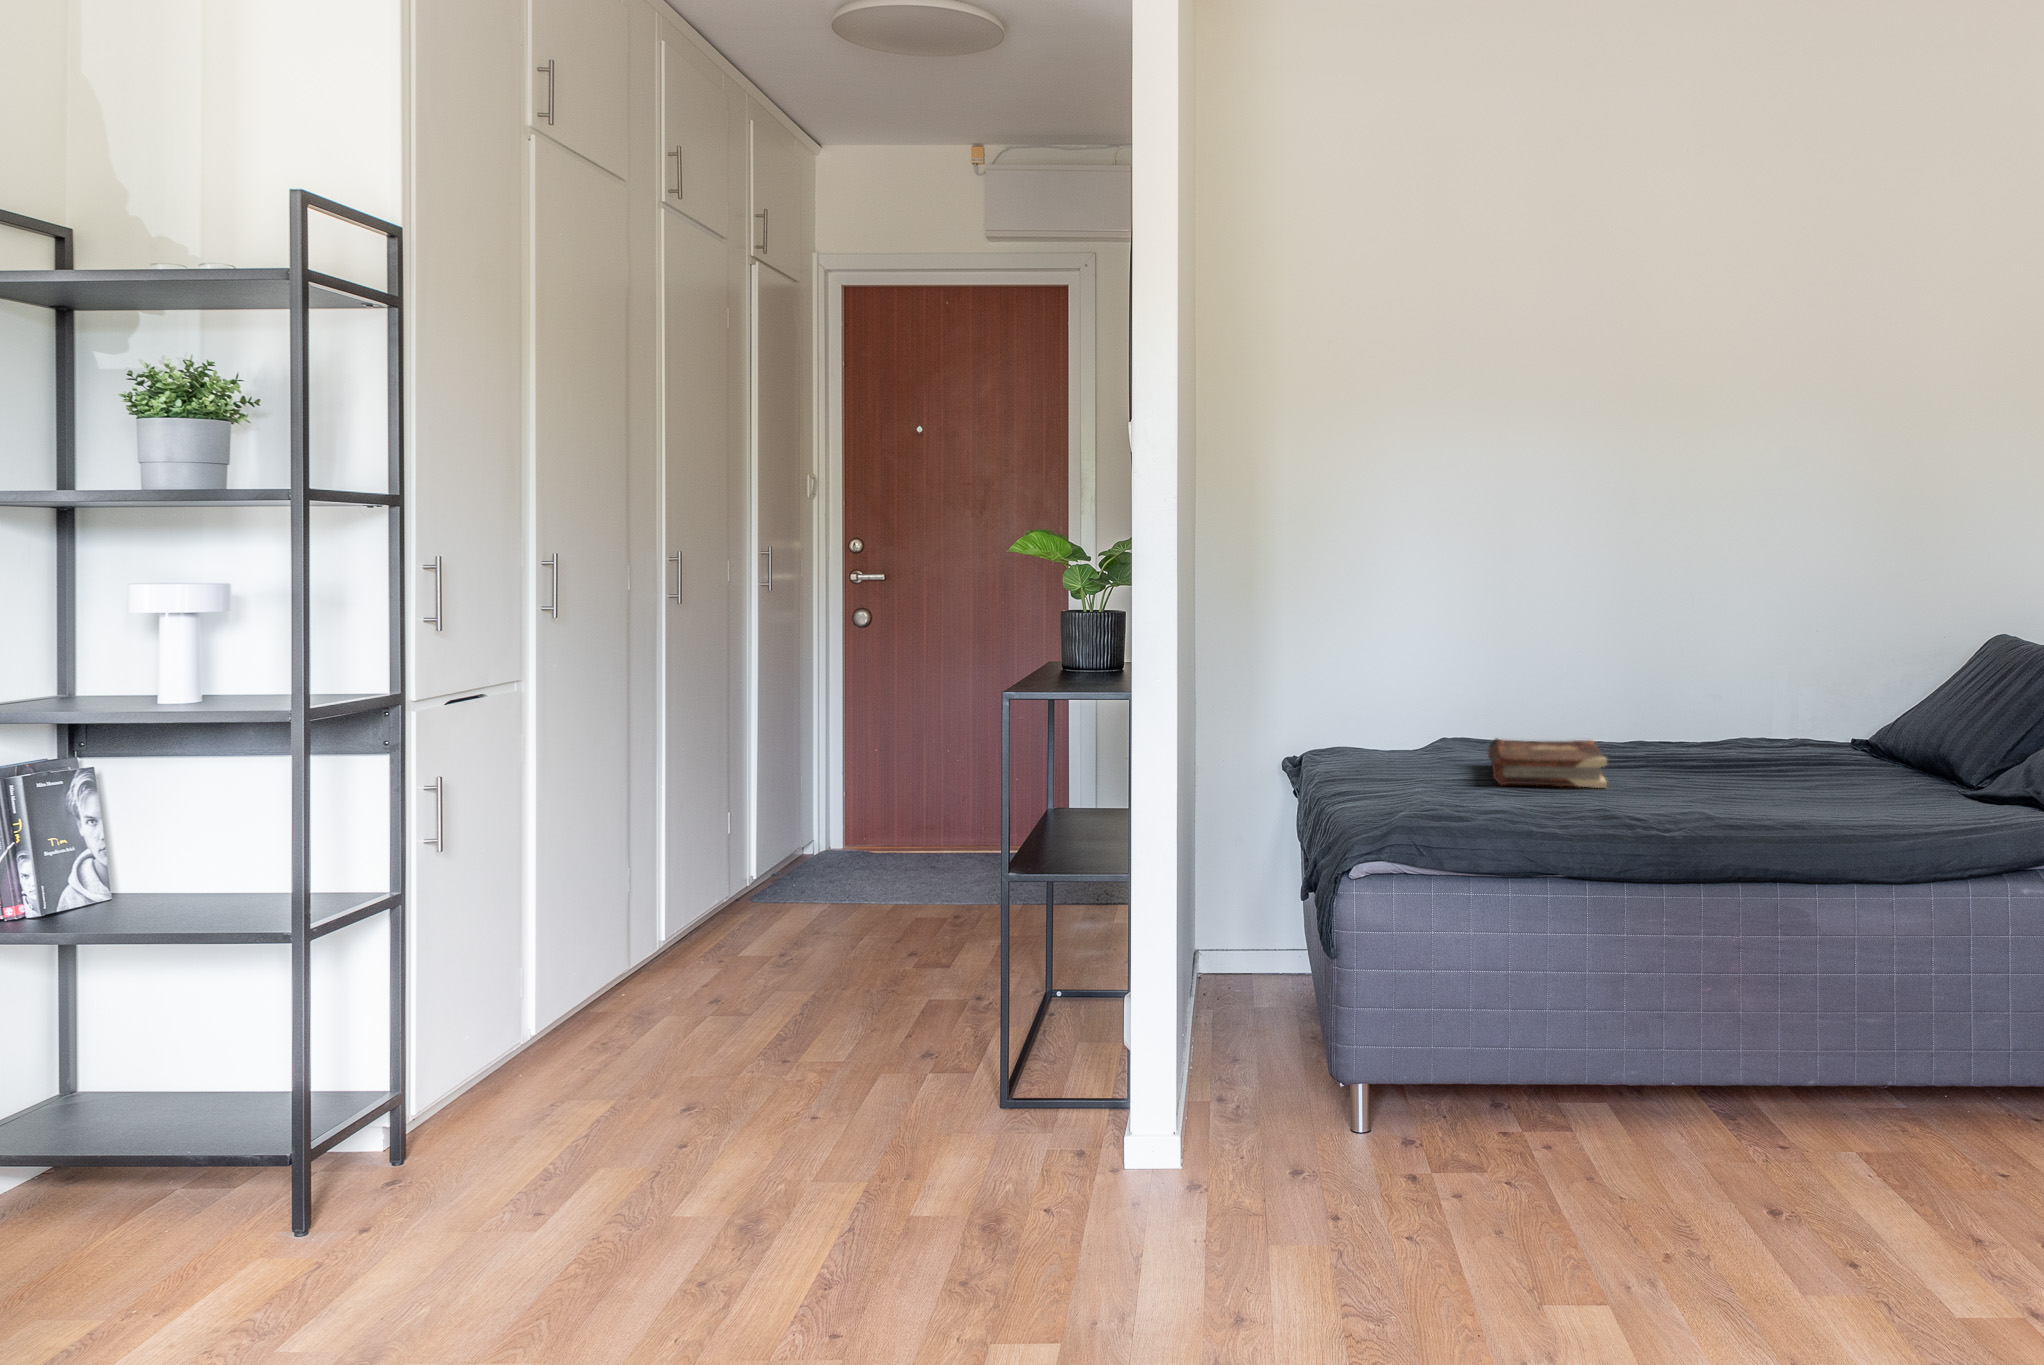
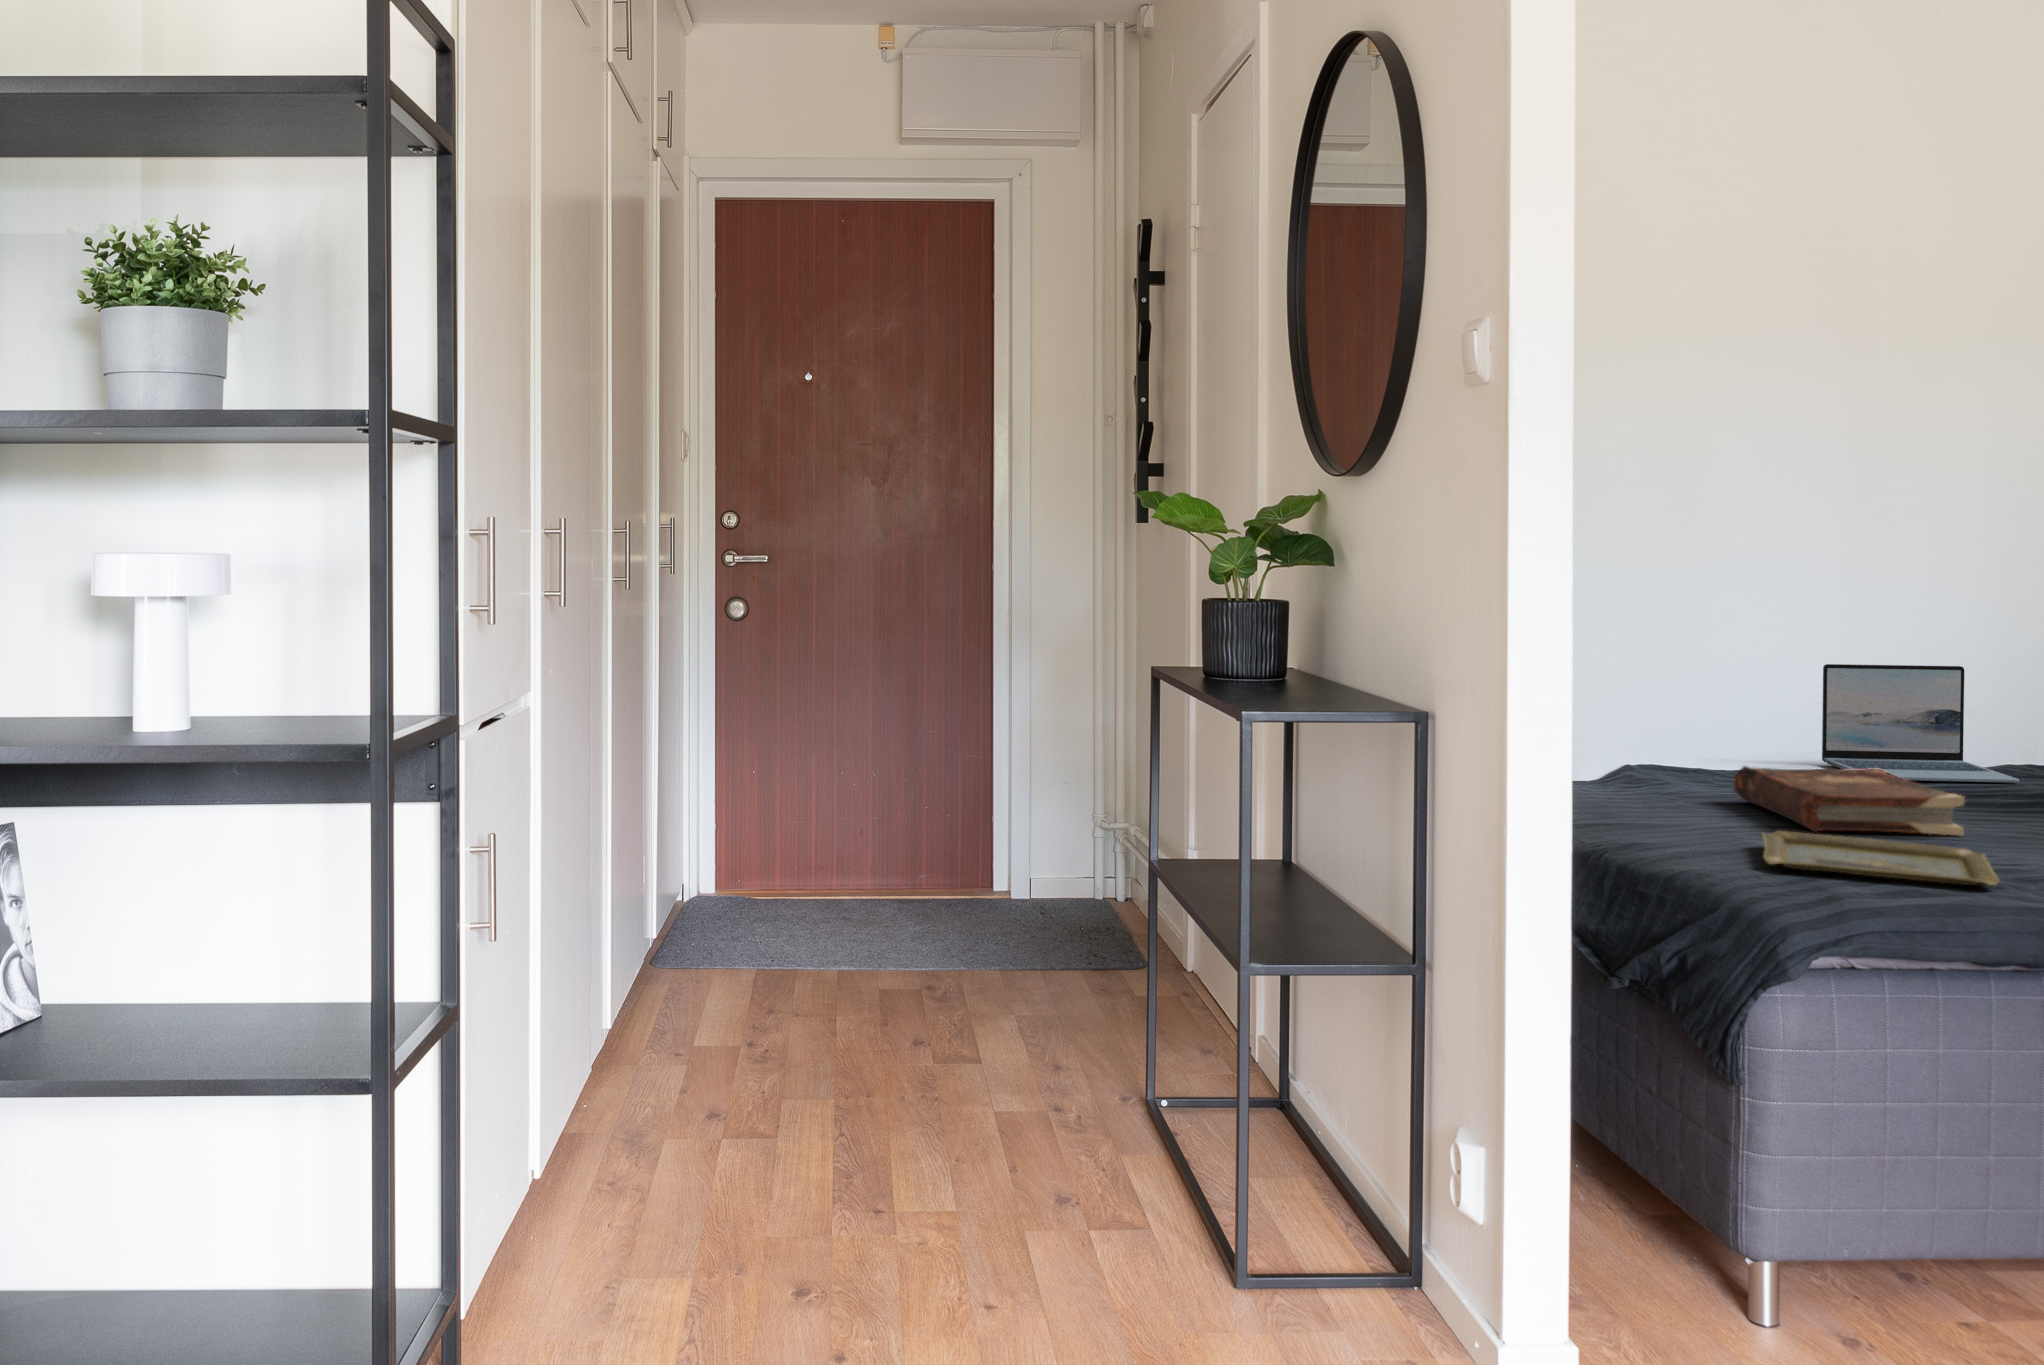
laptop: none [1614,661,1736,752] -> present [1822,664,2019,783]
tray: none [1412,784,1575,820] -> present [1762,831,1999,885]

